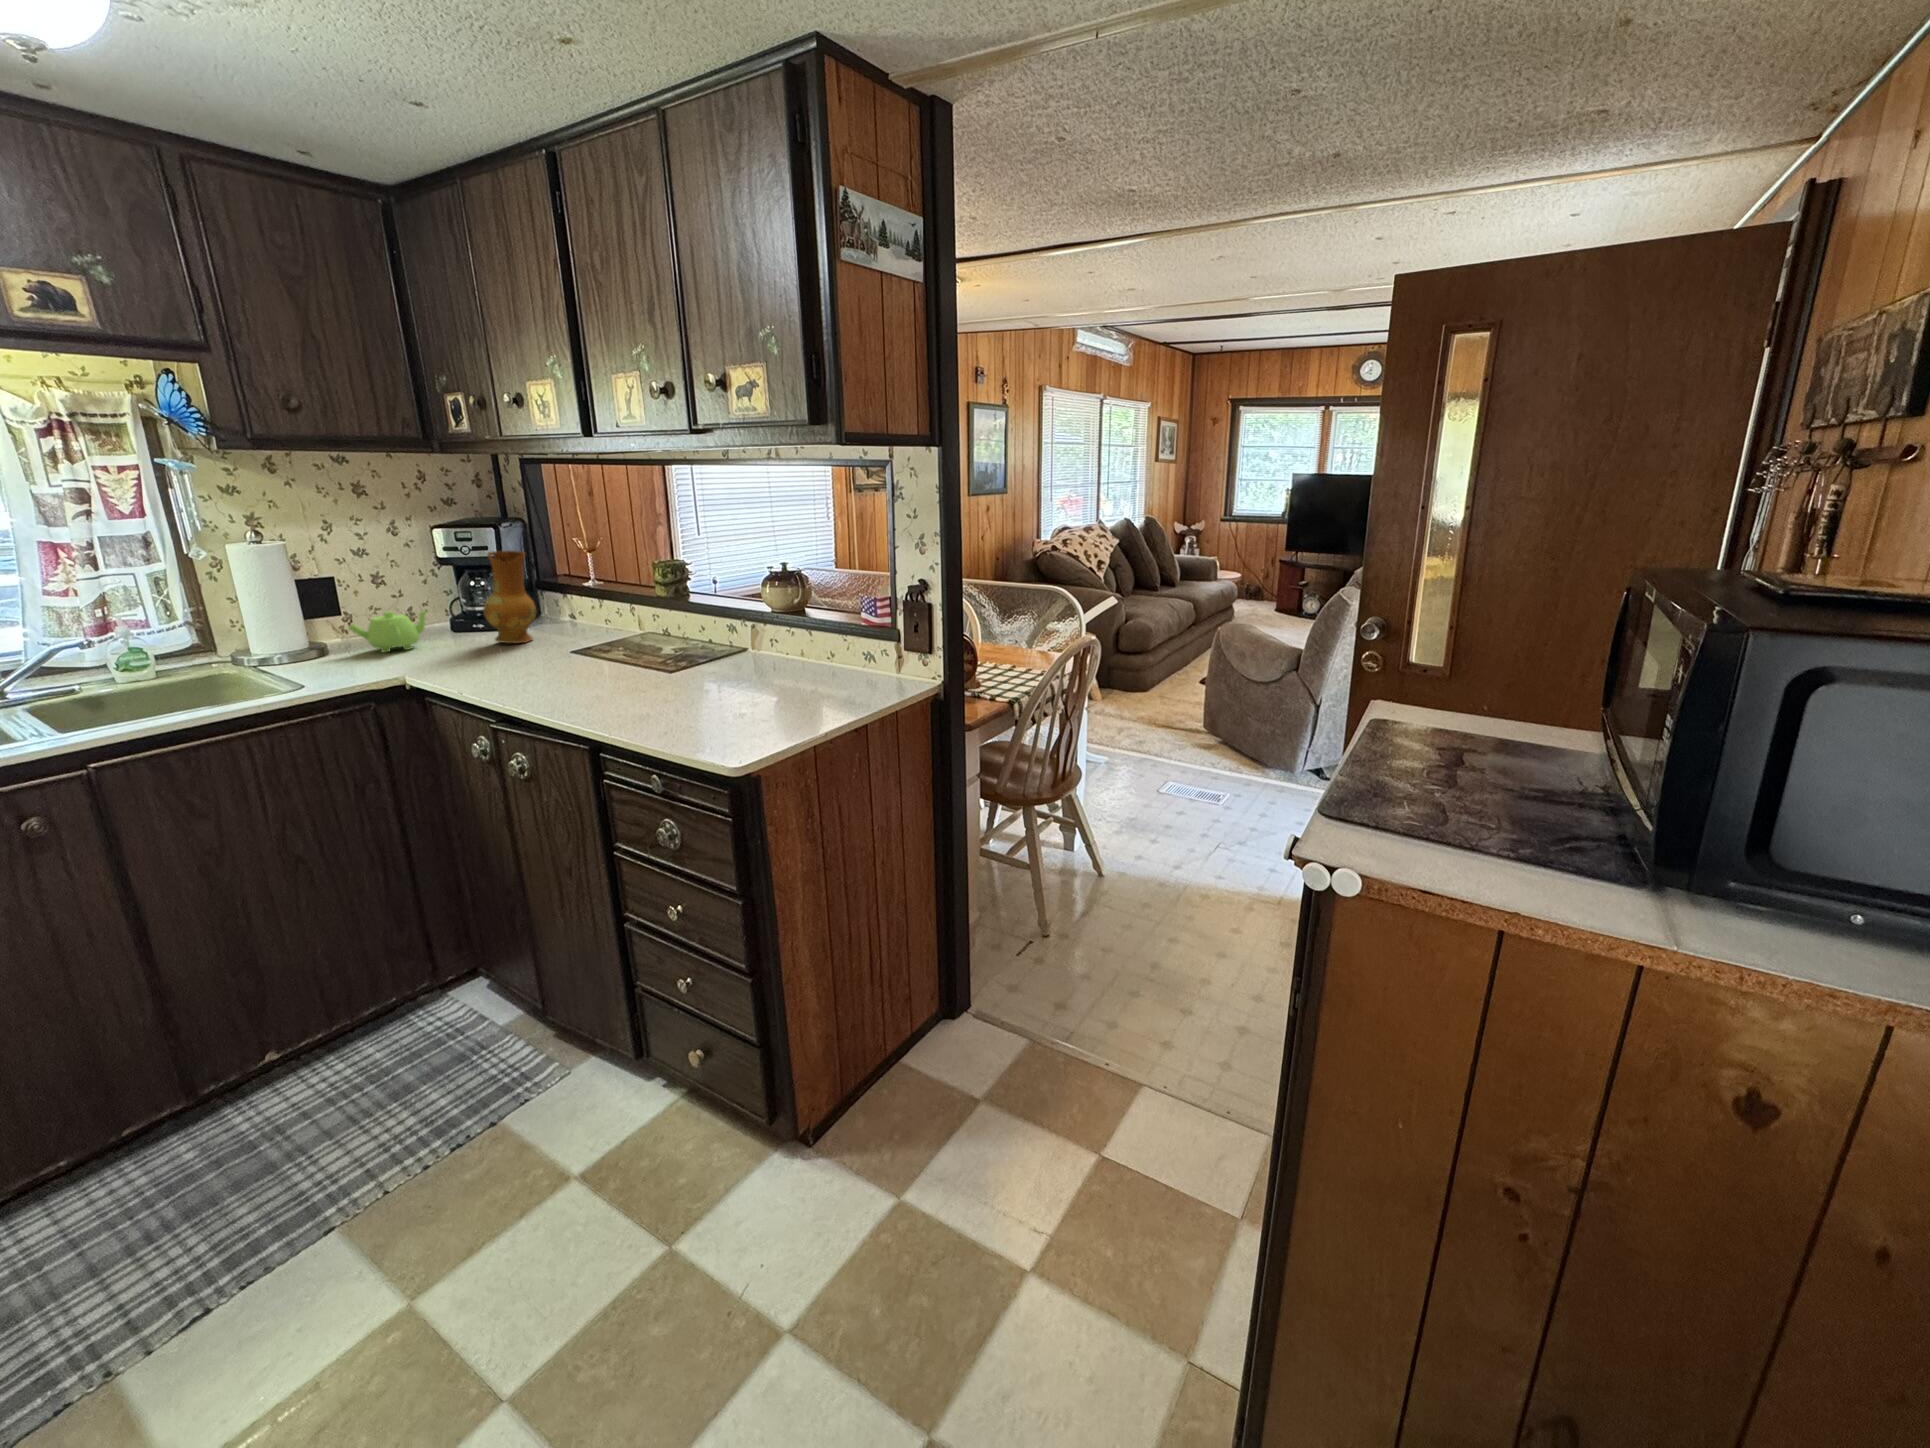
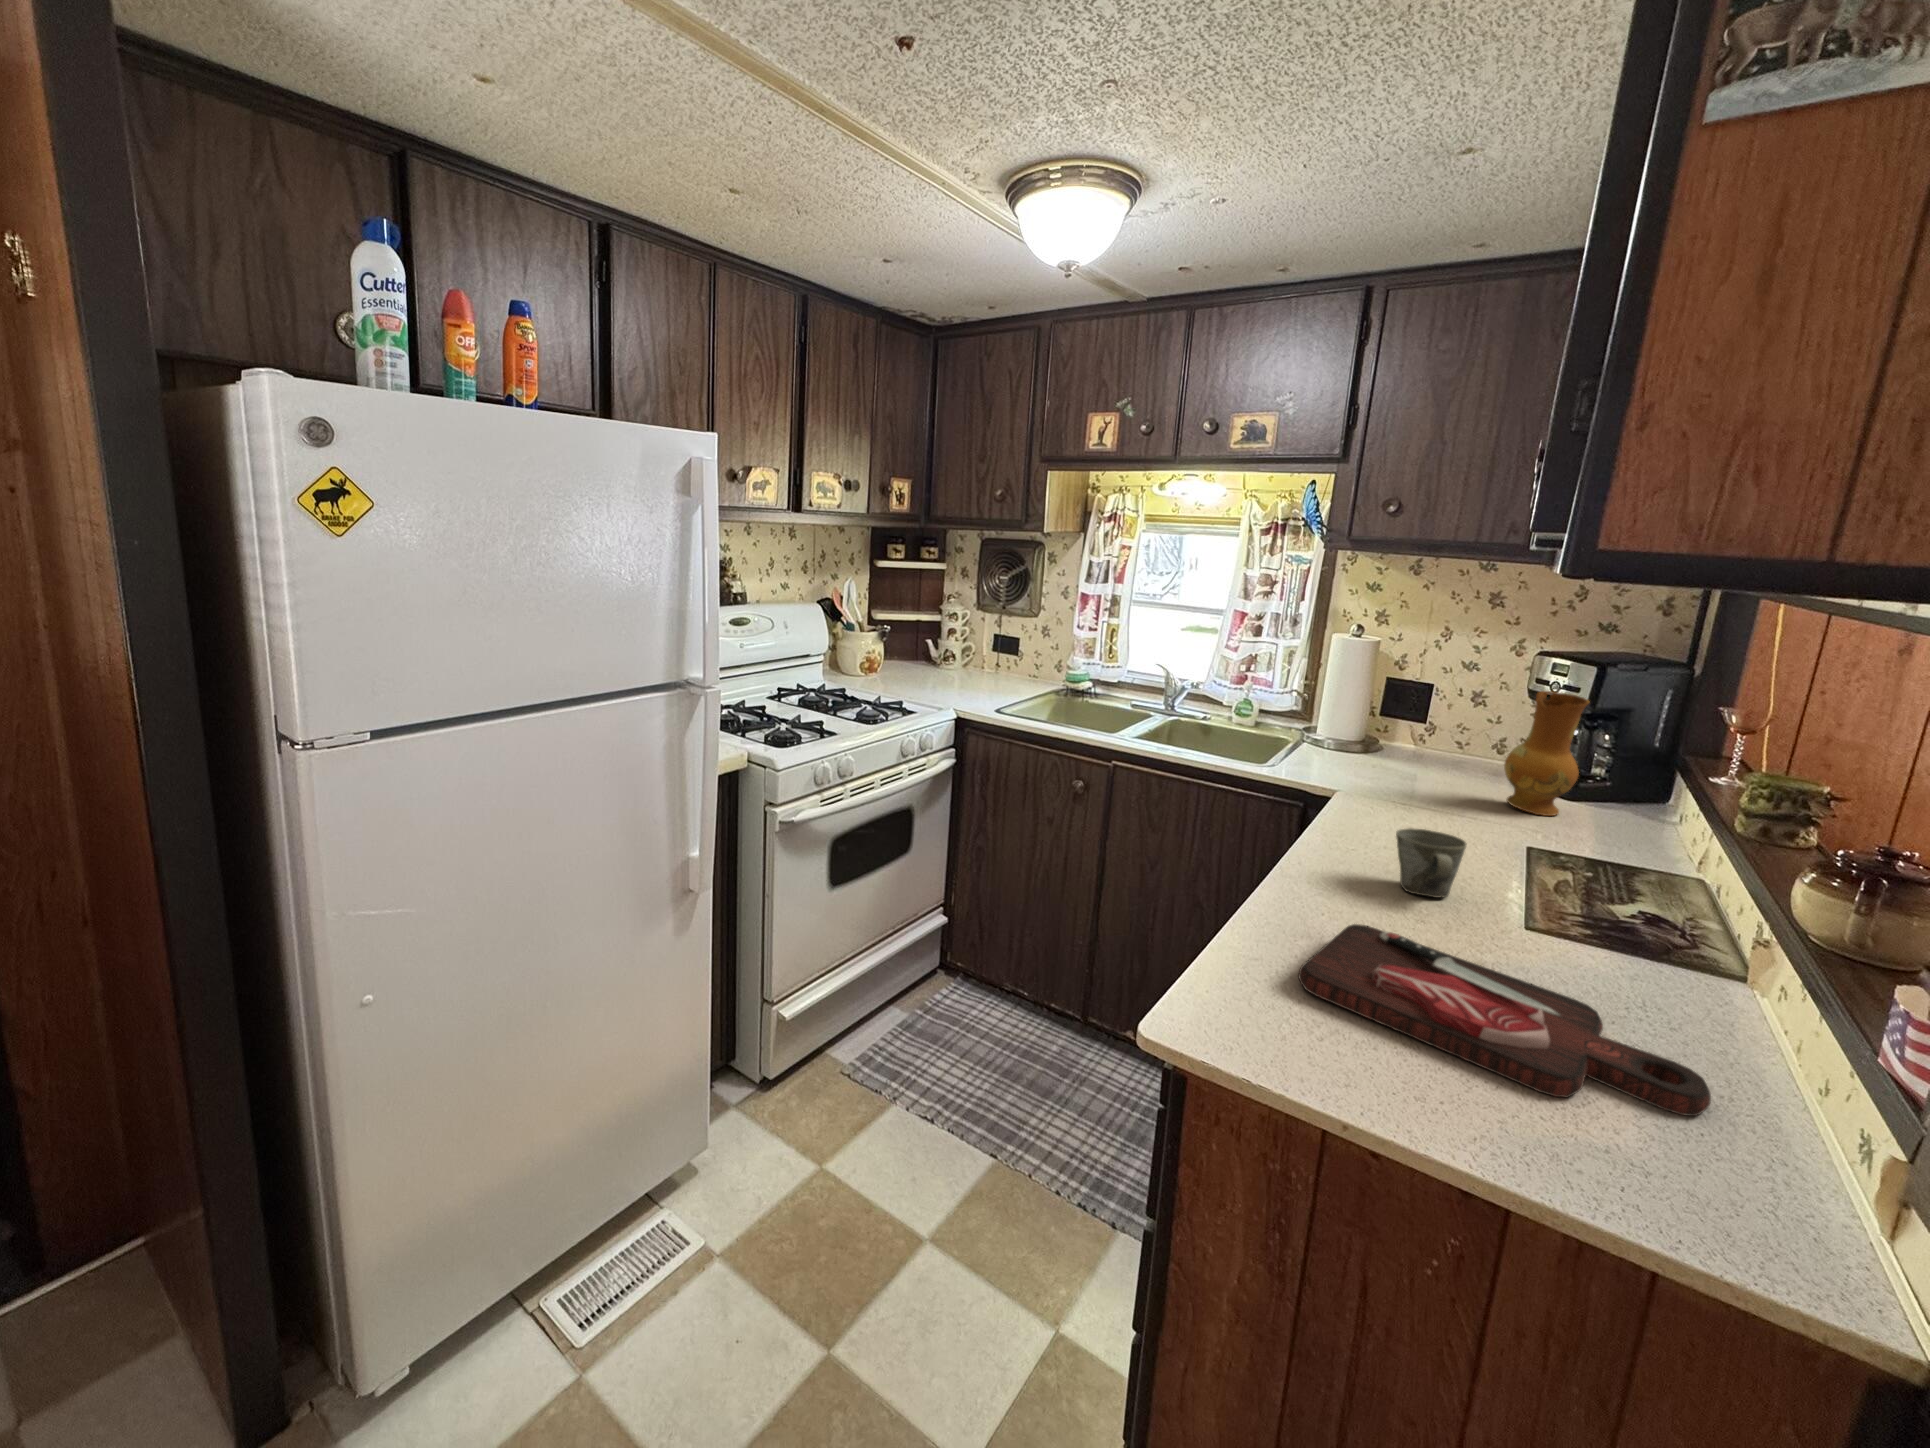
teapot: present [349,611,427,653] -> none [1392,729,1476,775]
mug: none [575,646,634,693] -> present [1396,828,1467,898]
cutting board: none [654,676,835,735] -> present [1298,924,1711,1116]

